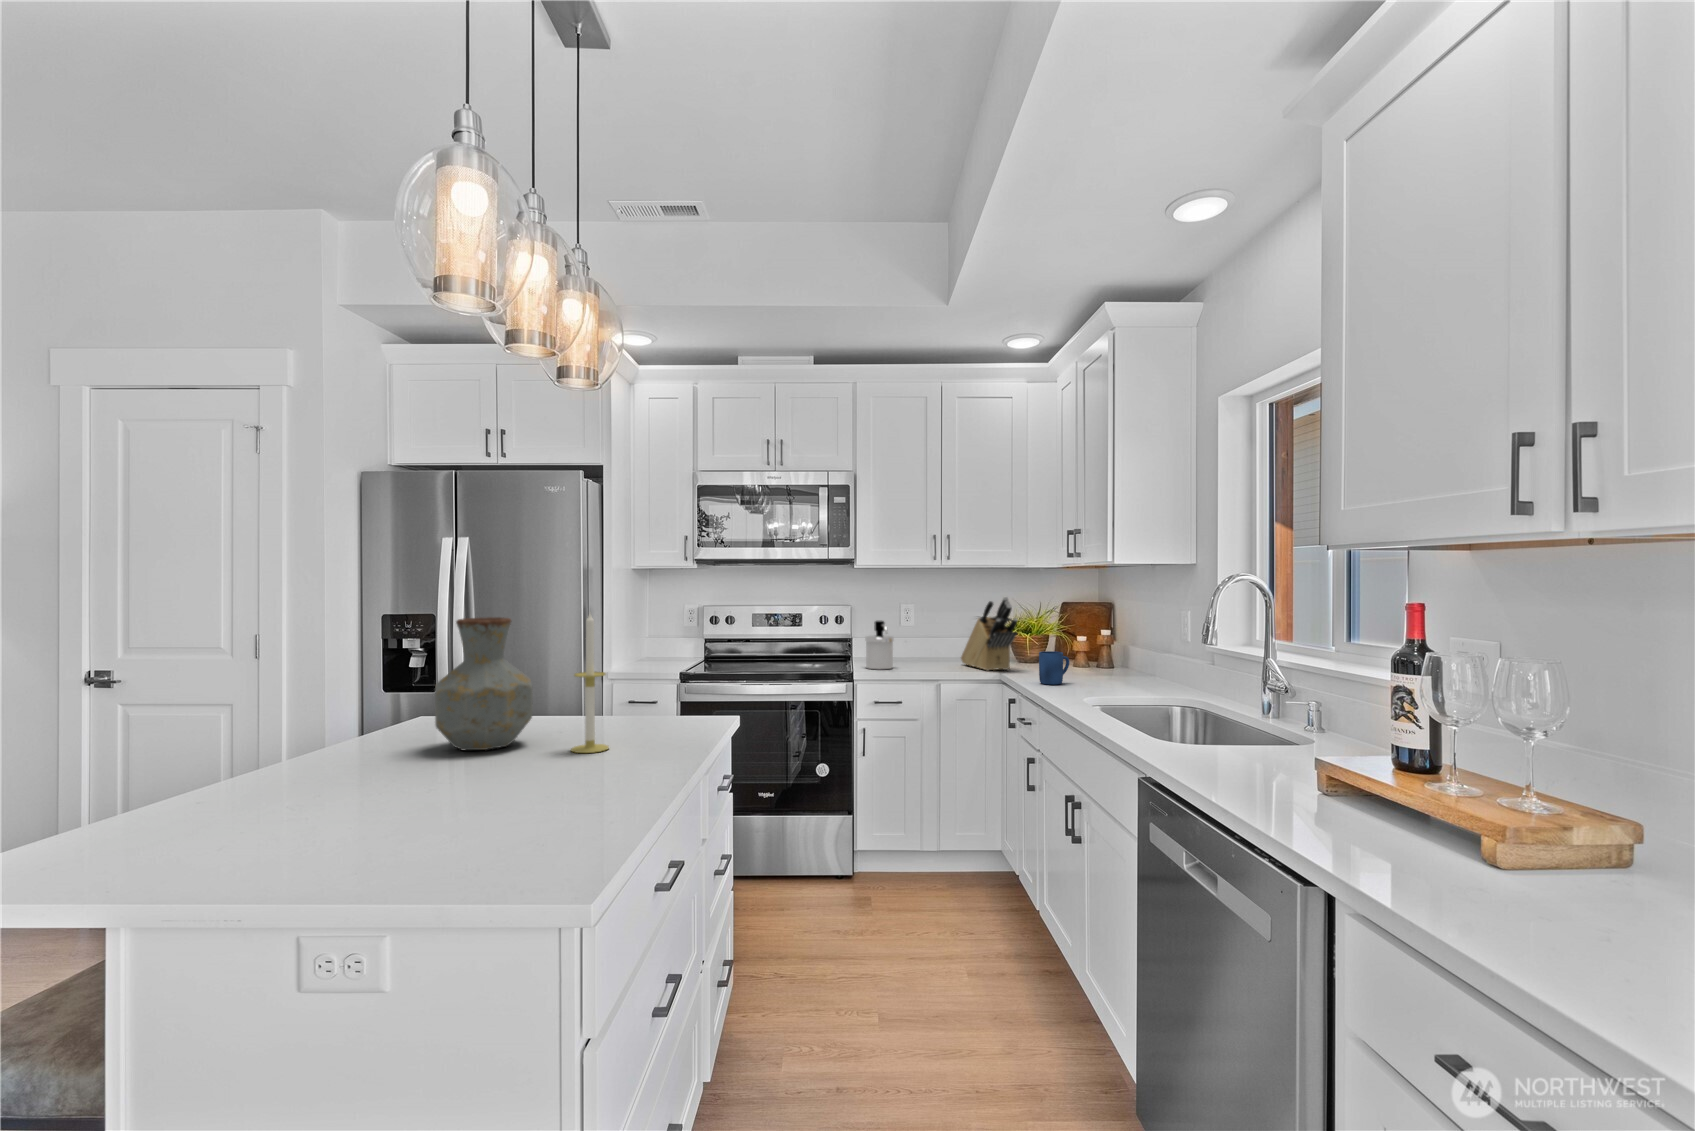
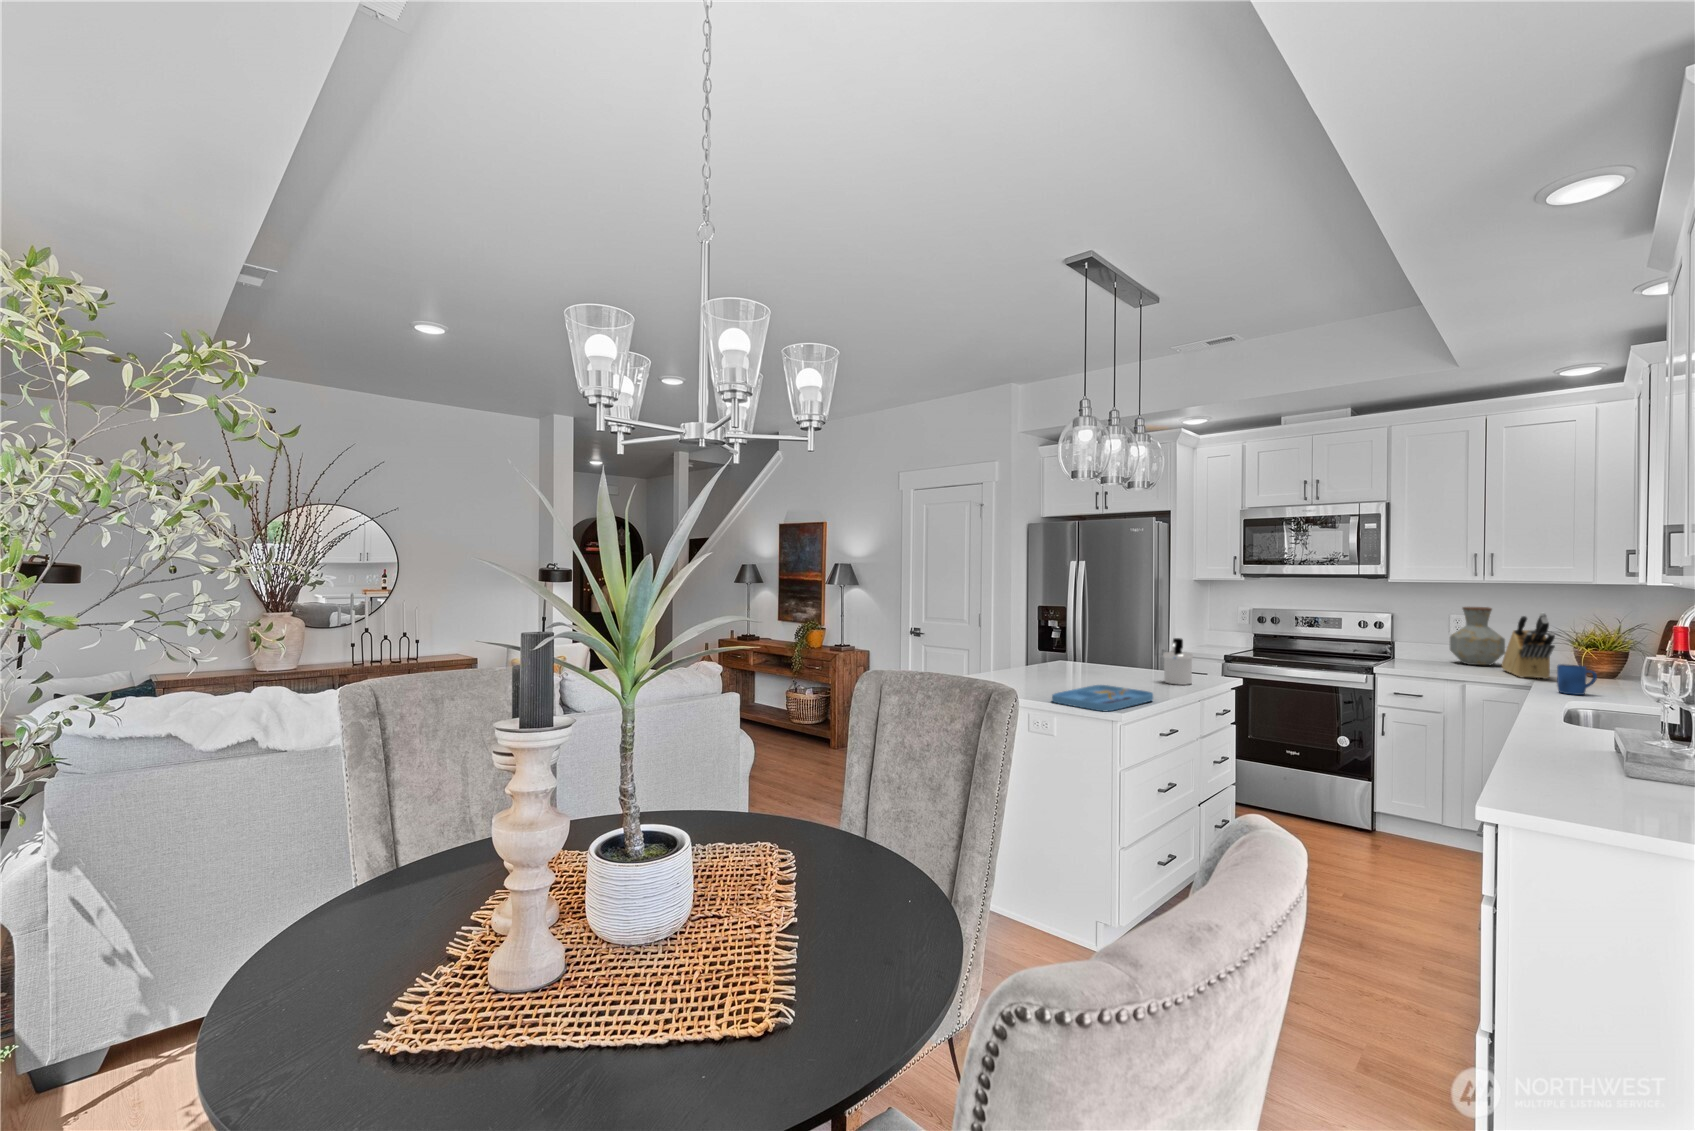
candle: present [571,614,609,753] -> none [1124,614,1145,690]
vase: present [435,617,533,750] -> present [1450,607,1505,665]
soap dispenser: present [865,621,894,669] -> present [1163,638,1193,685]
tray: none [434,752,641,819] -> present [1052,685,1153,711]

